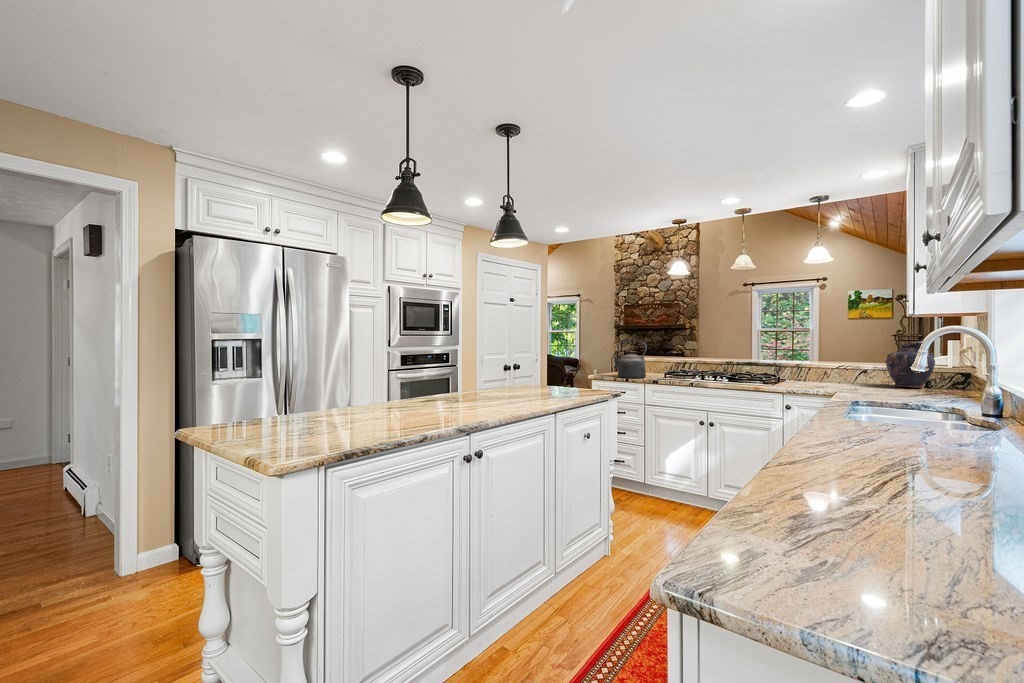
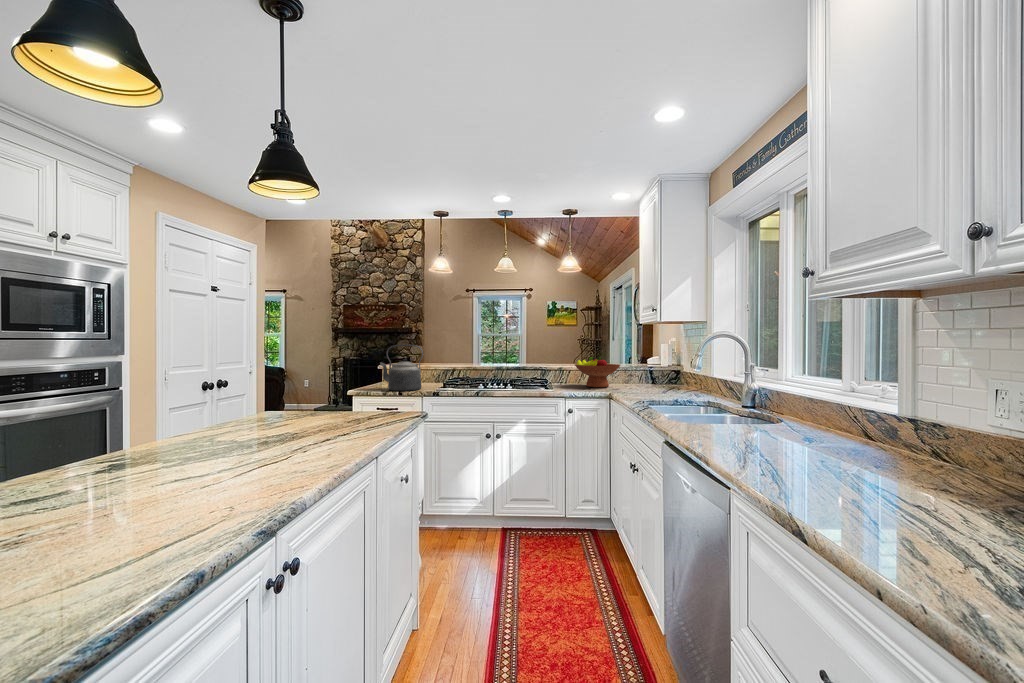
vase: present [886,339,935,388] -> none [630,343,662,384]
fruit bowl: none [803,354,864,387] -> present [575,357,620,387]

